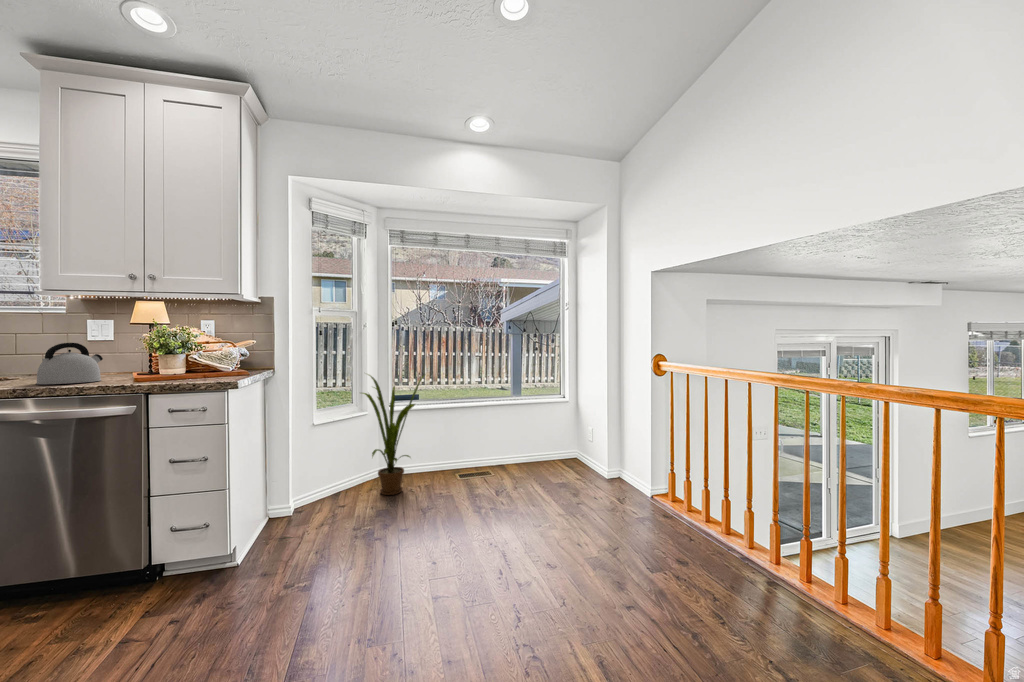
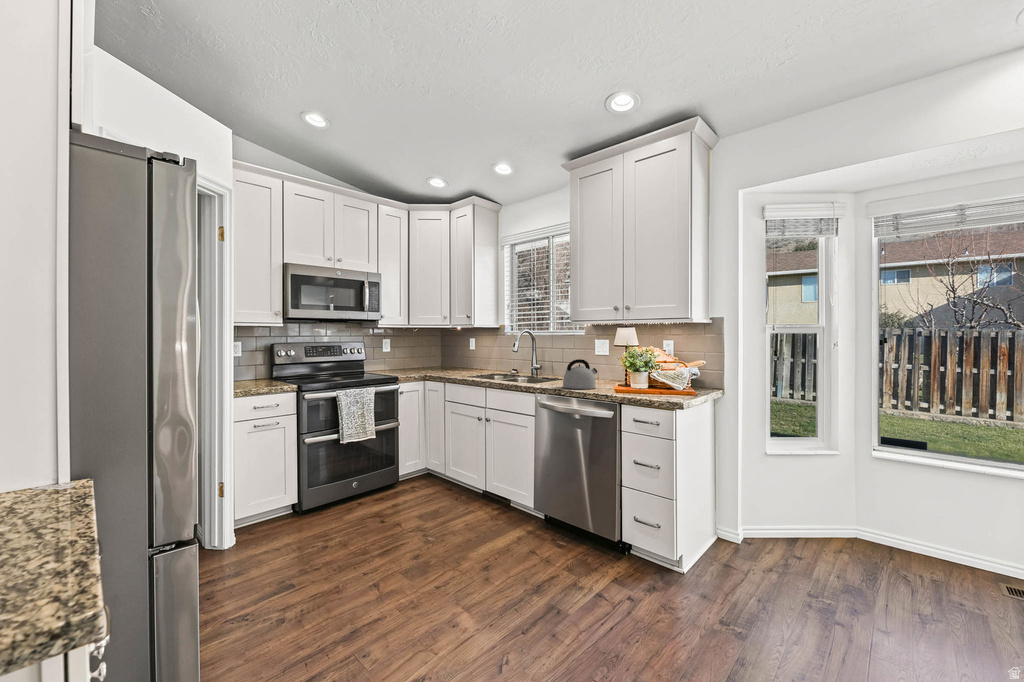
house plant: present [362,375,424,495] -> none [821,402,937,569]

